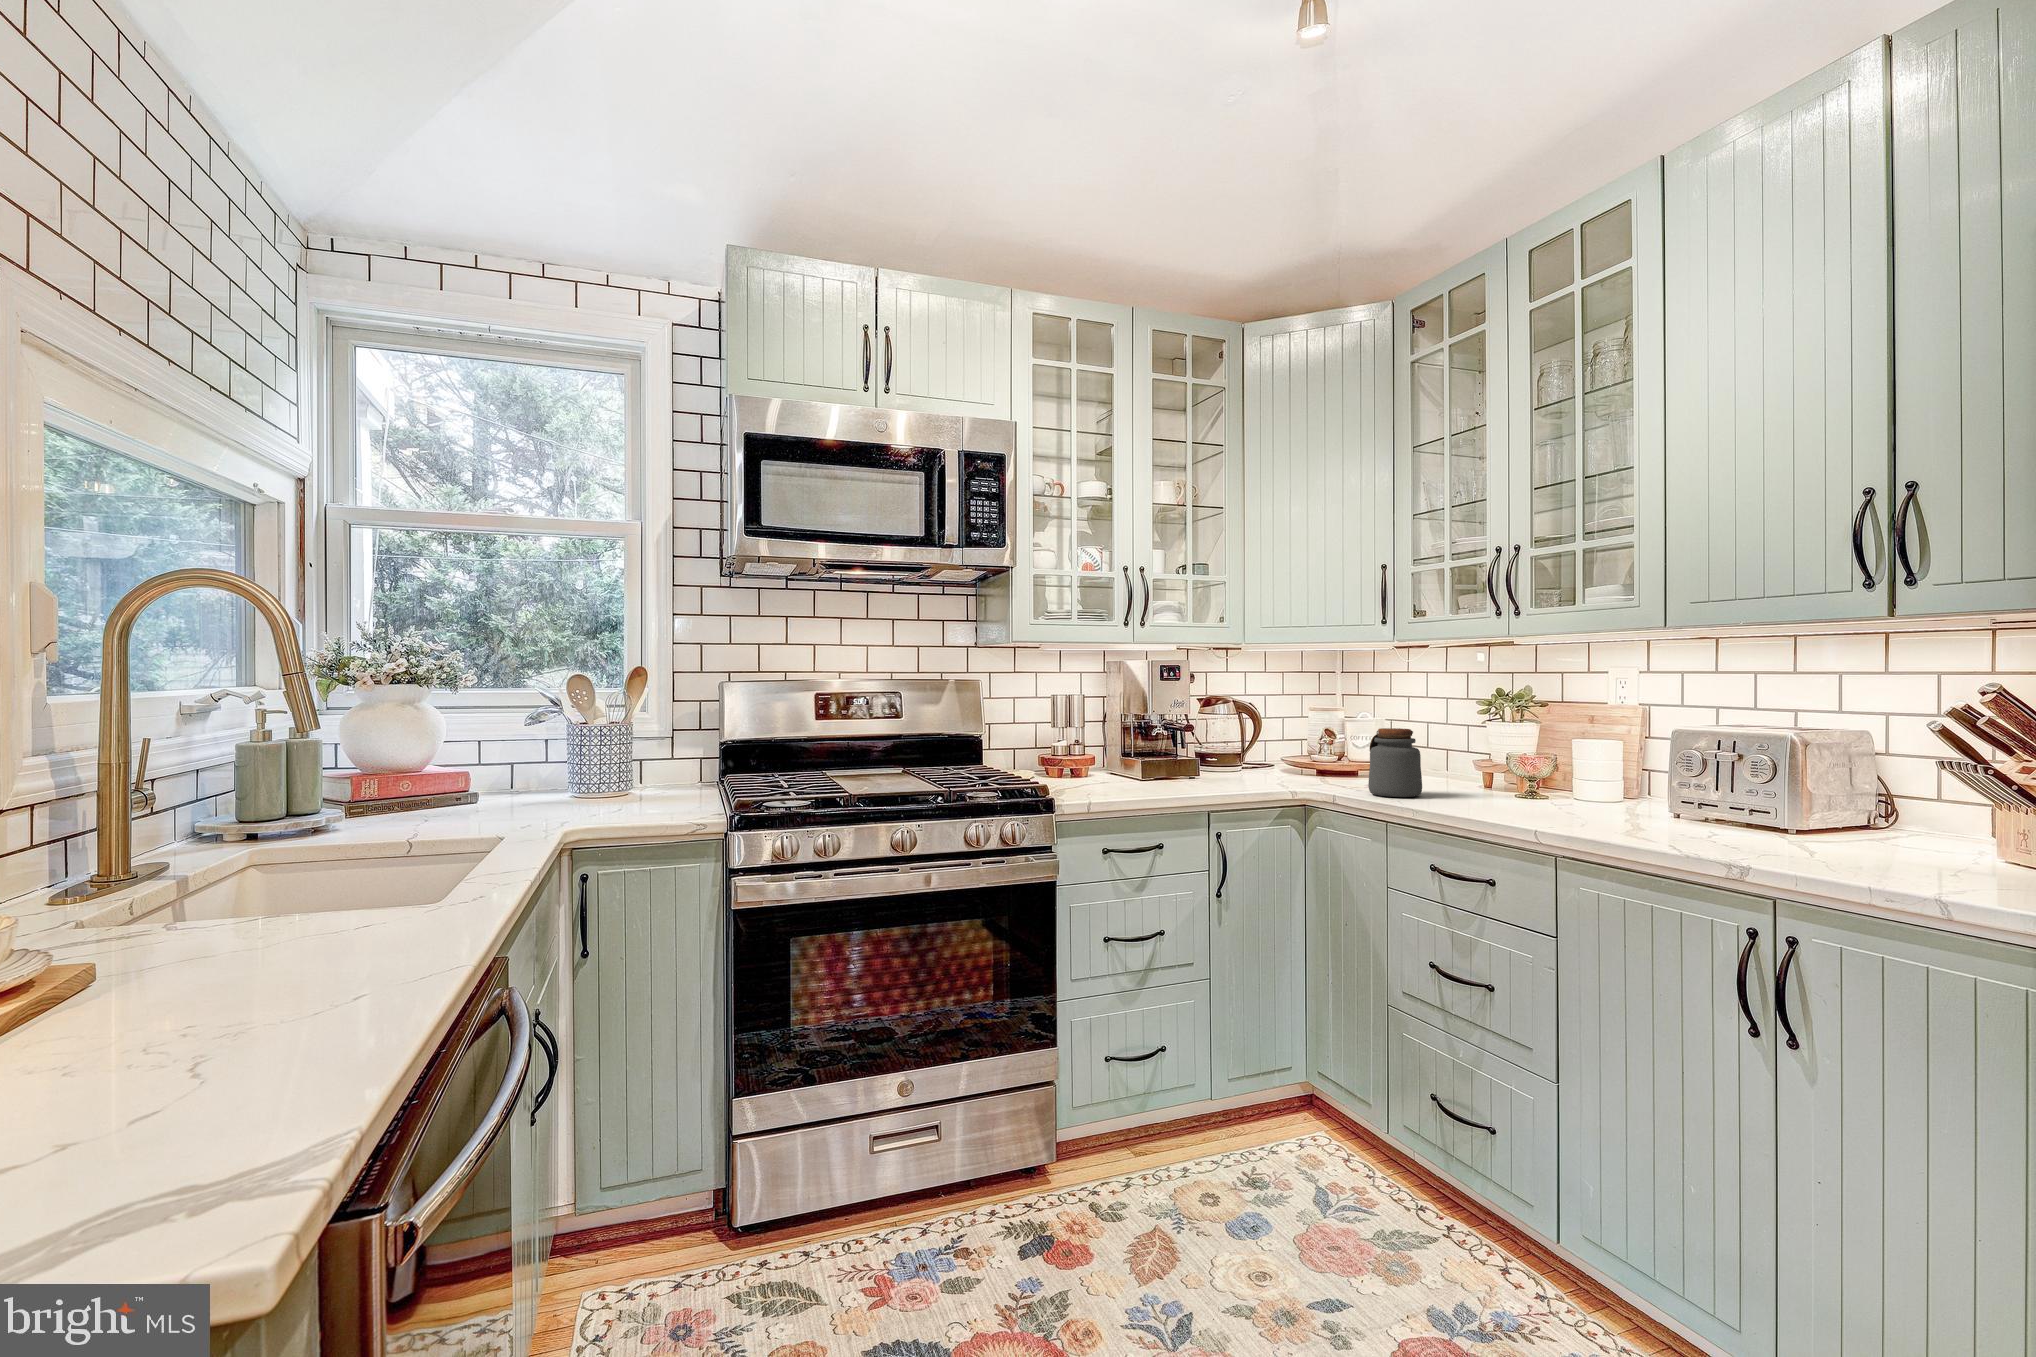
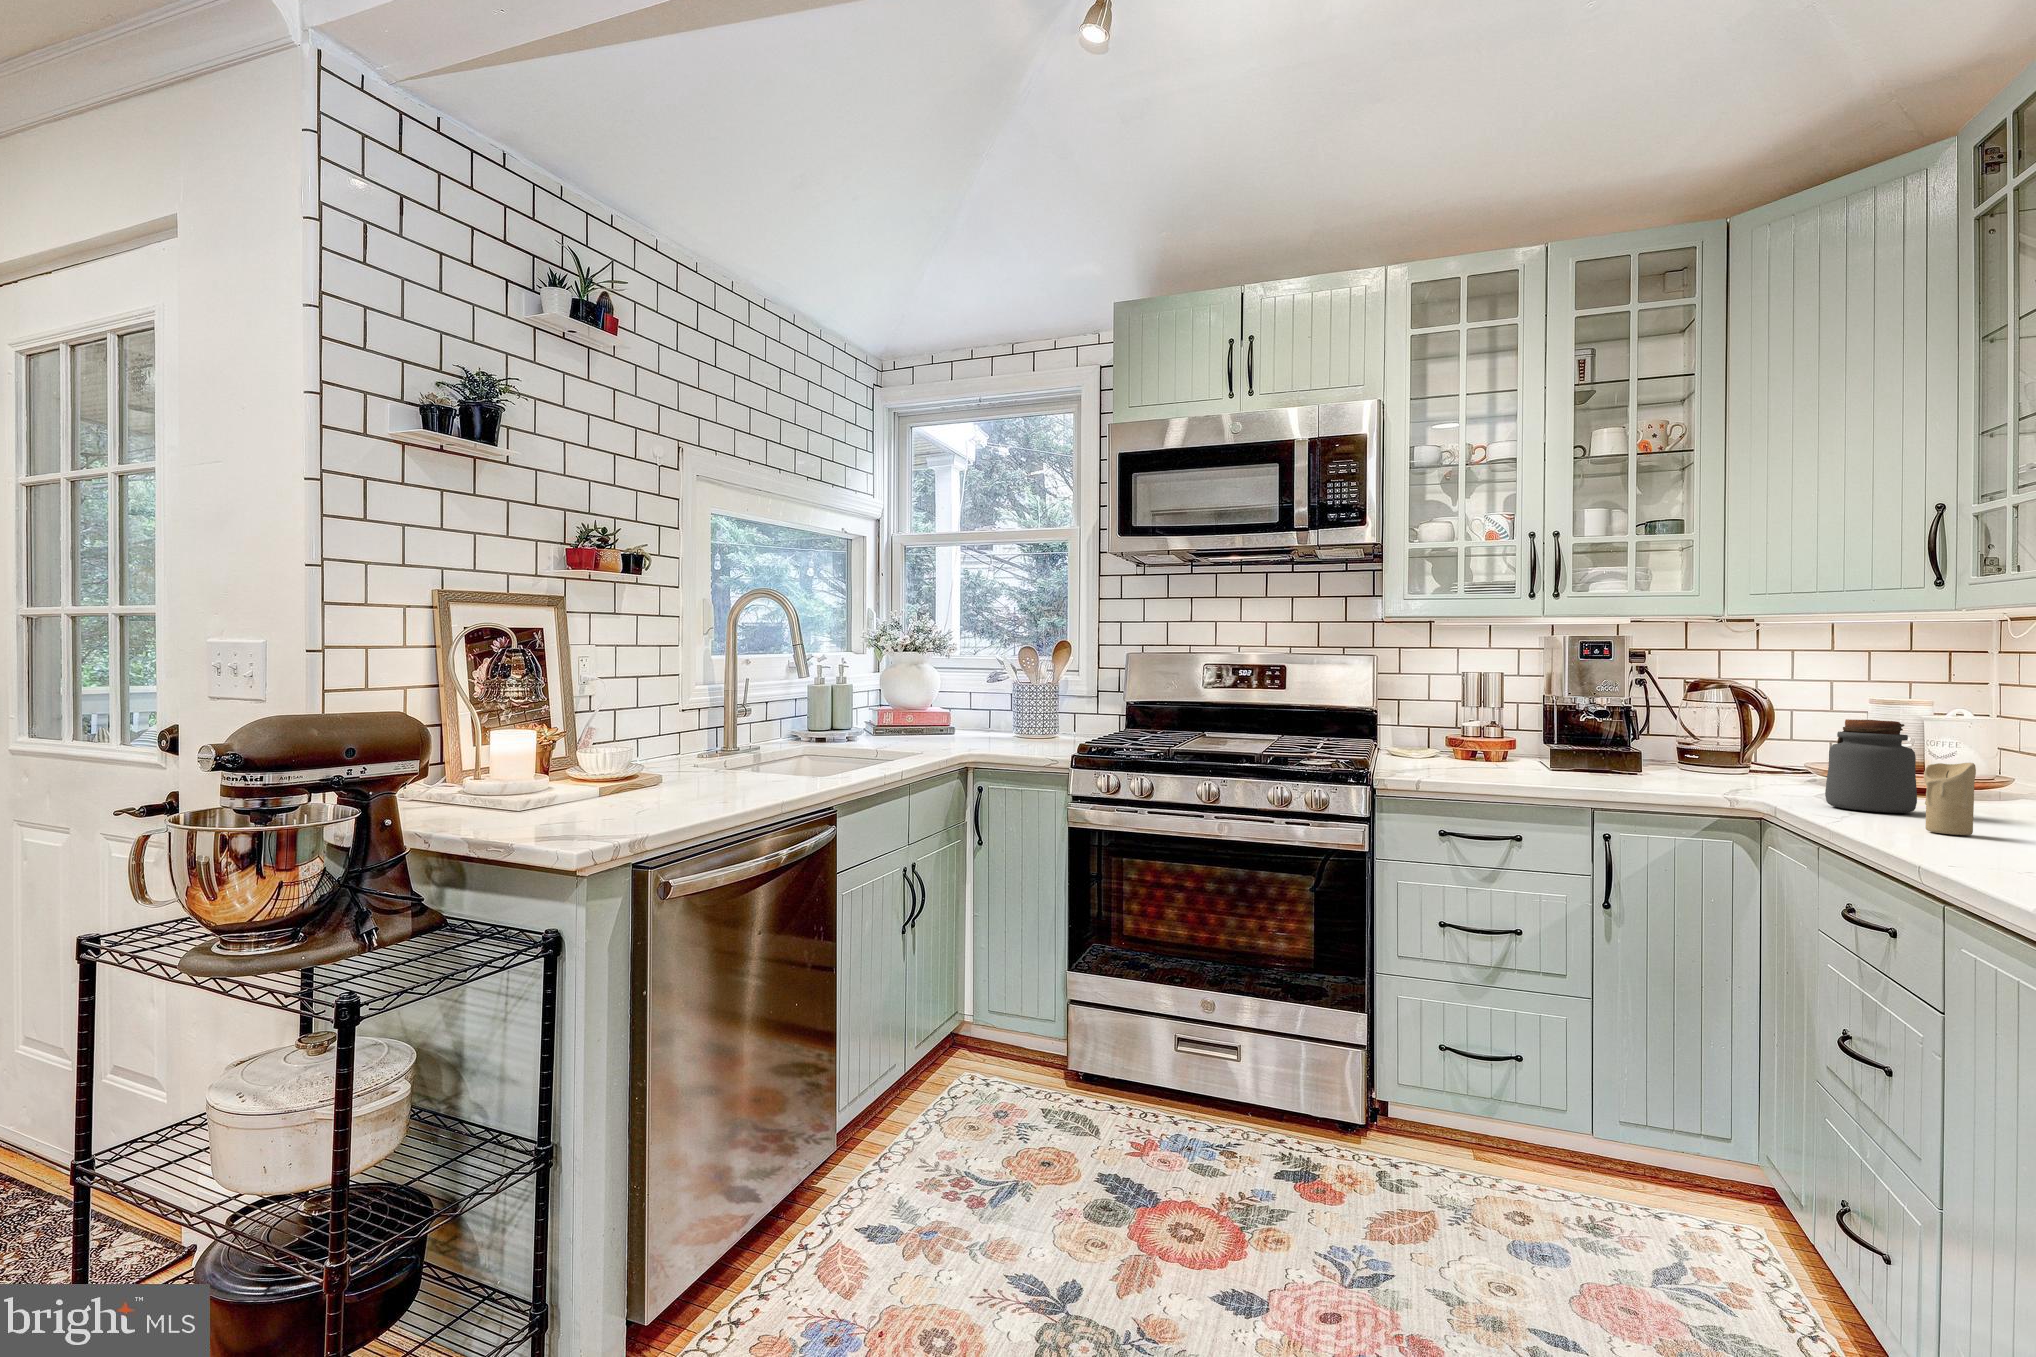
candle: none [1474,761,1503,814] -> present [1924,763,1976,835]

